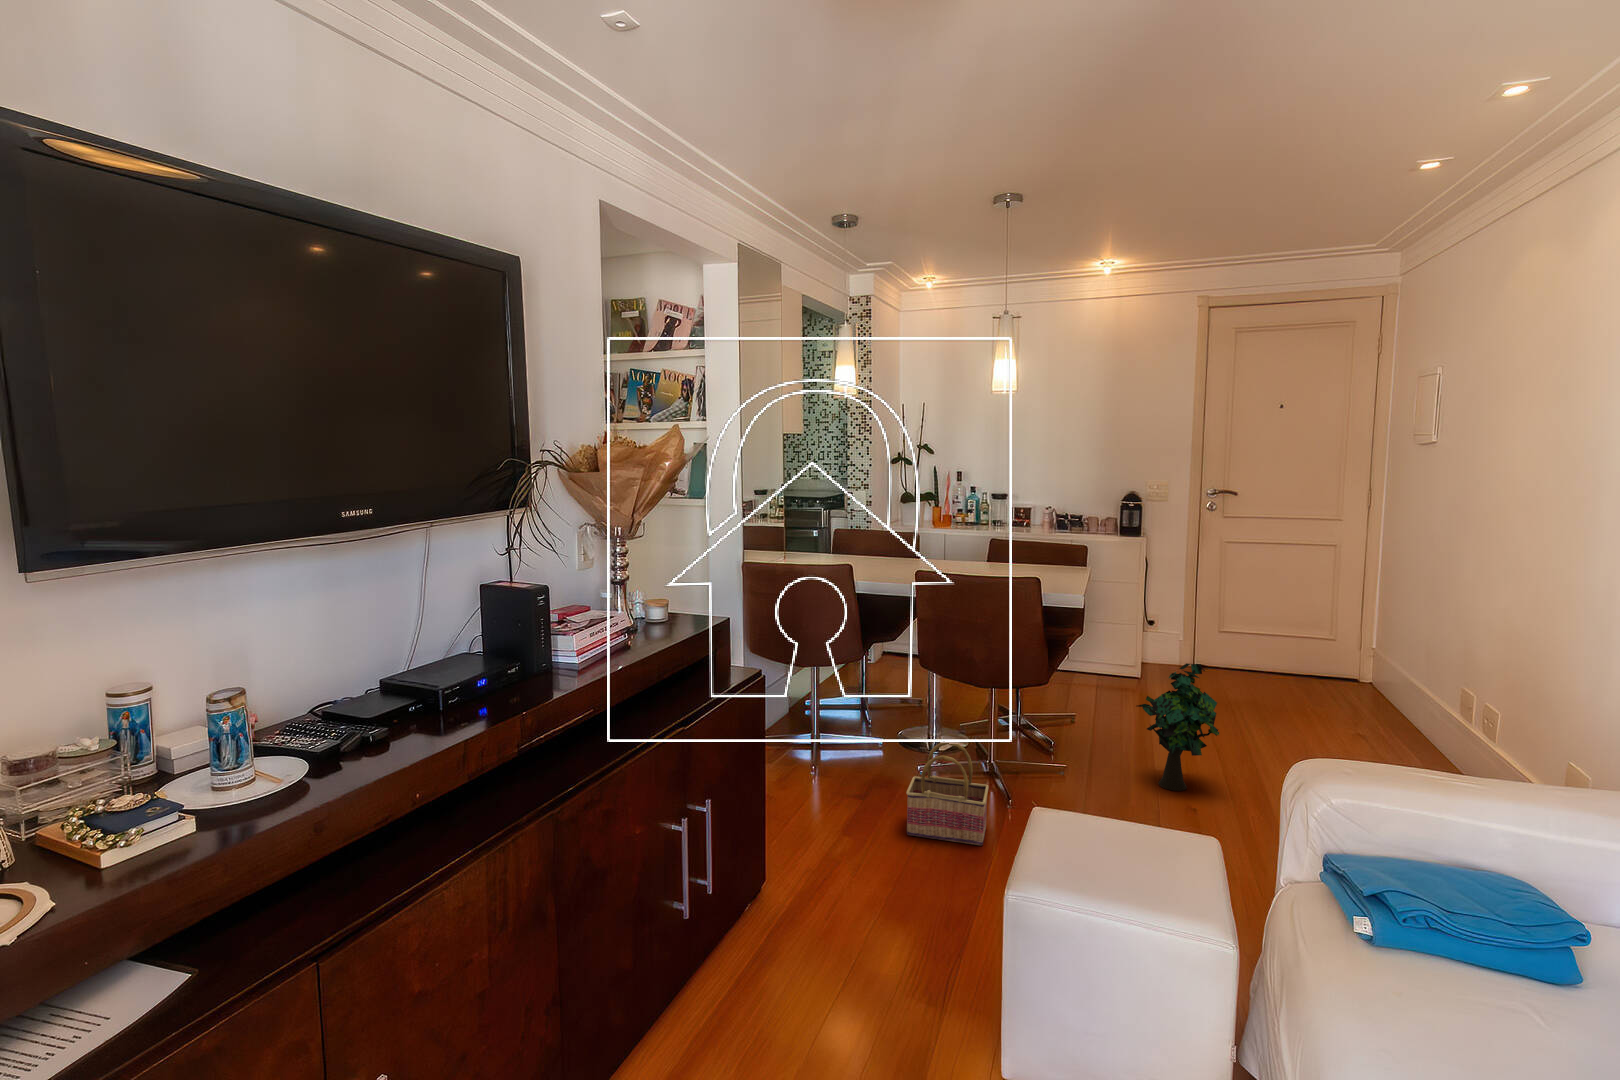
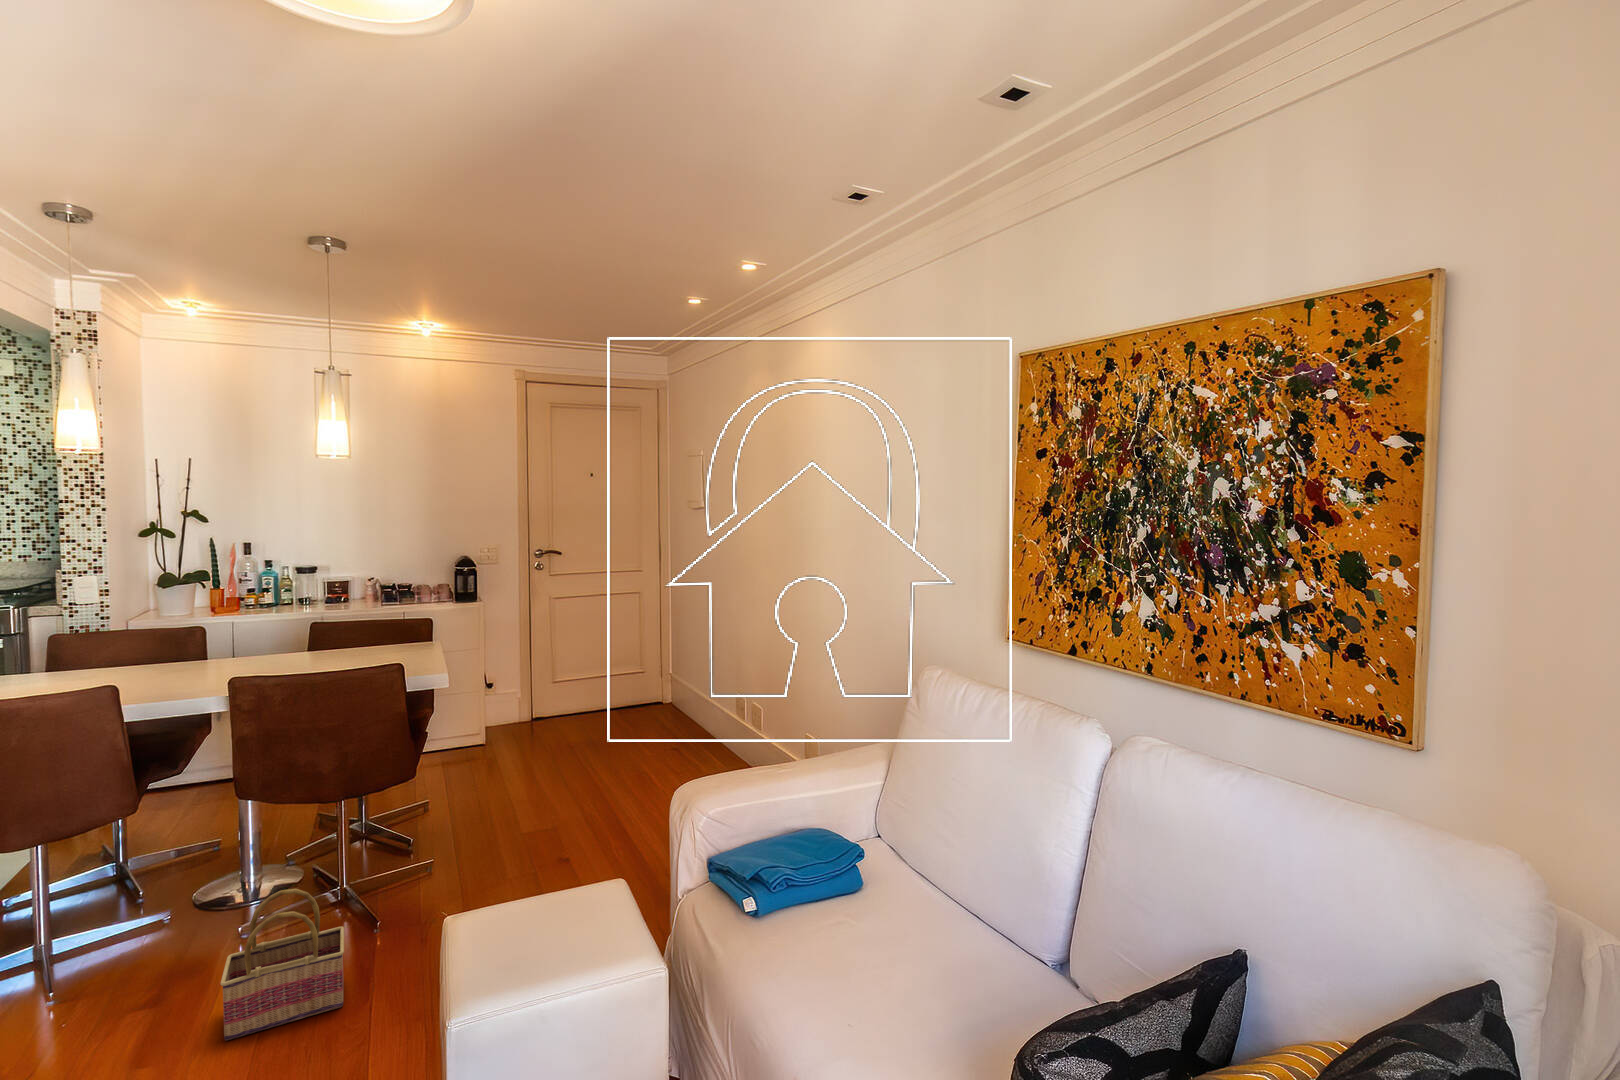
decorative plant: present [1136,663,1219,791] -> none [501,721,581,853]

